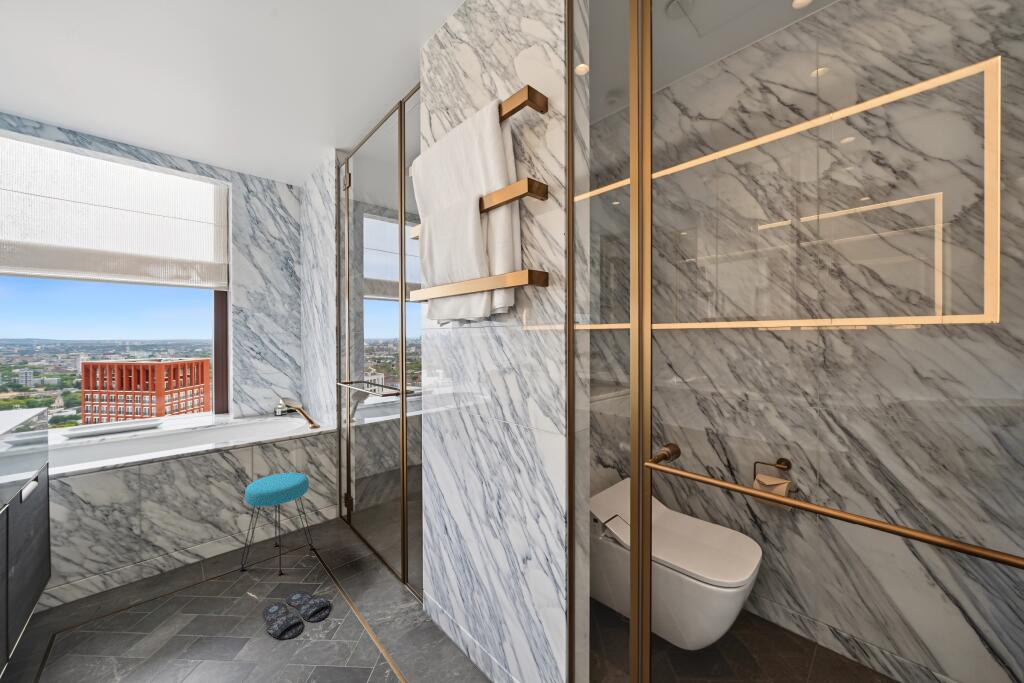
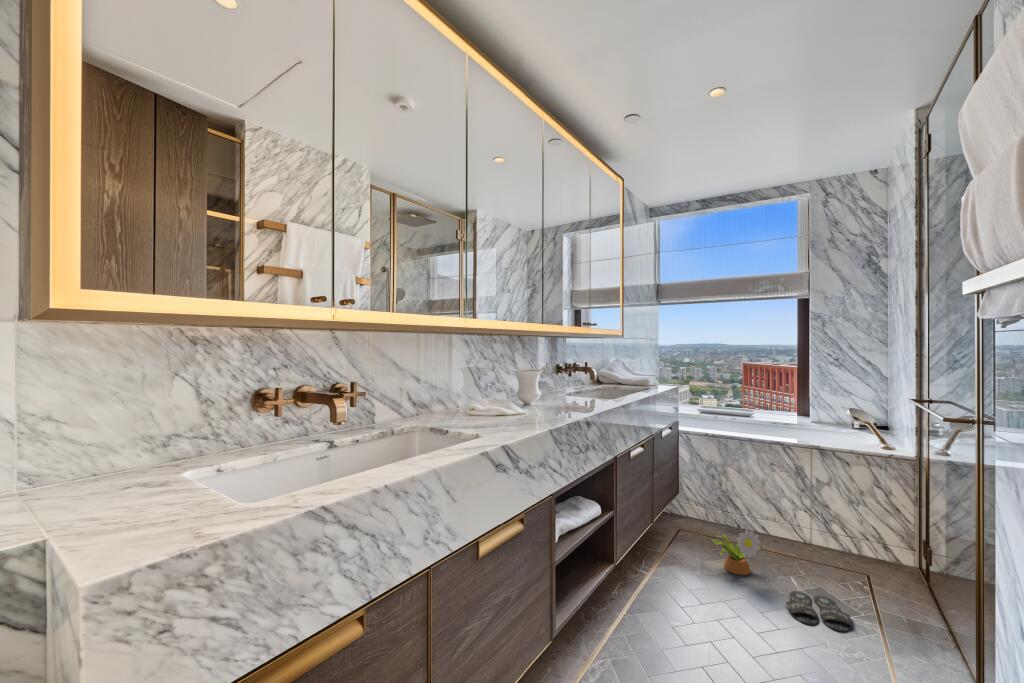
stool: present [240,473,313,574] -> none [790,480,867,578]
decorative plant: none [140,570,220,643] -> present [713,529,760,575]

